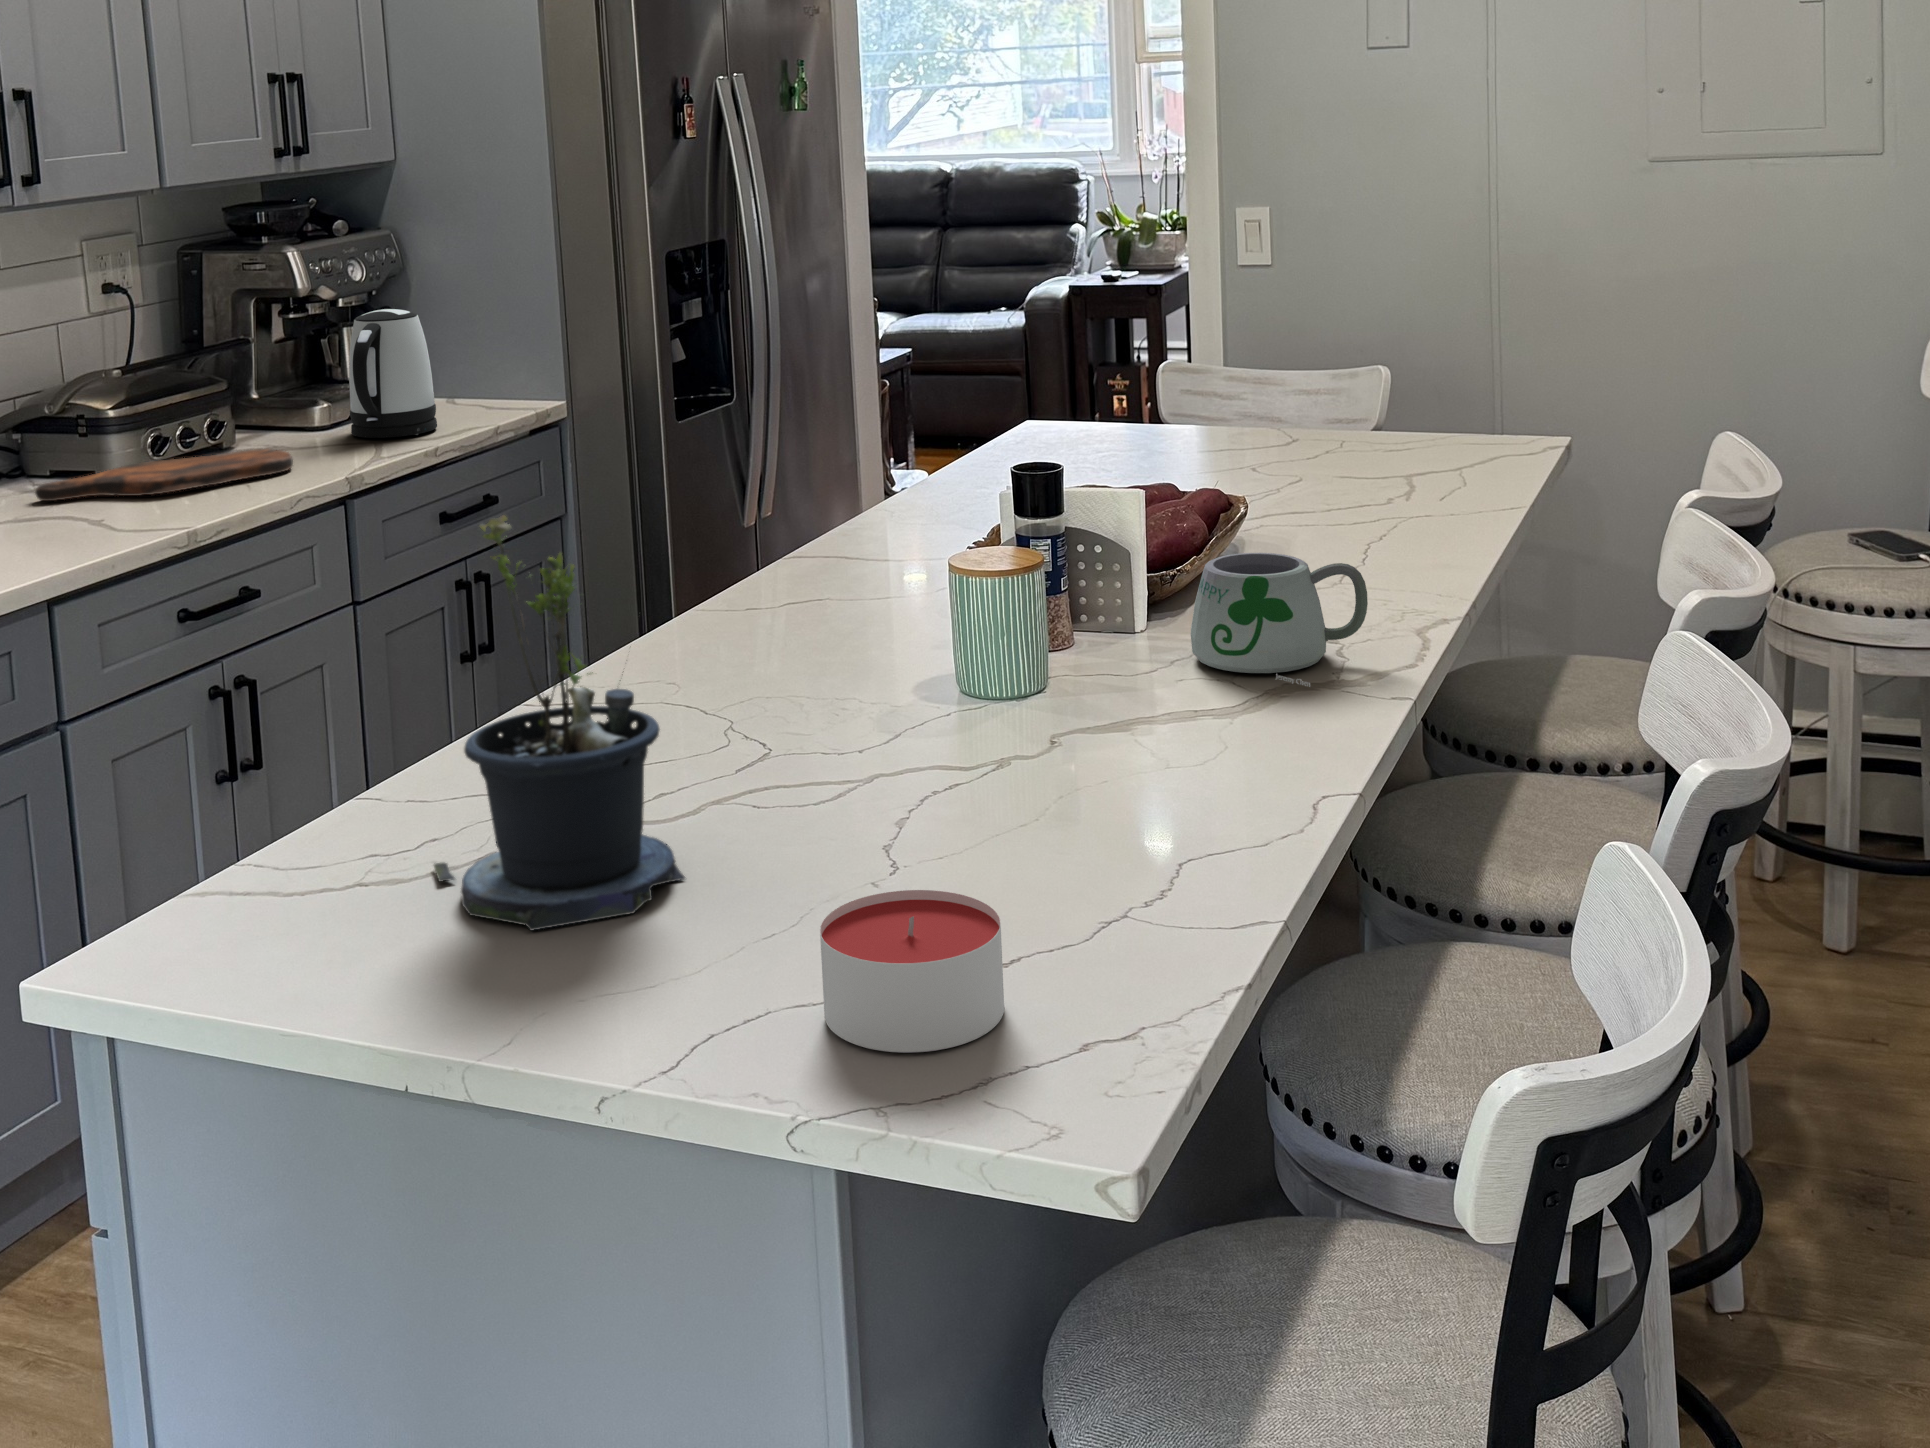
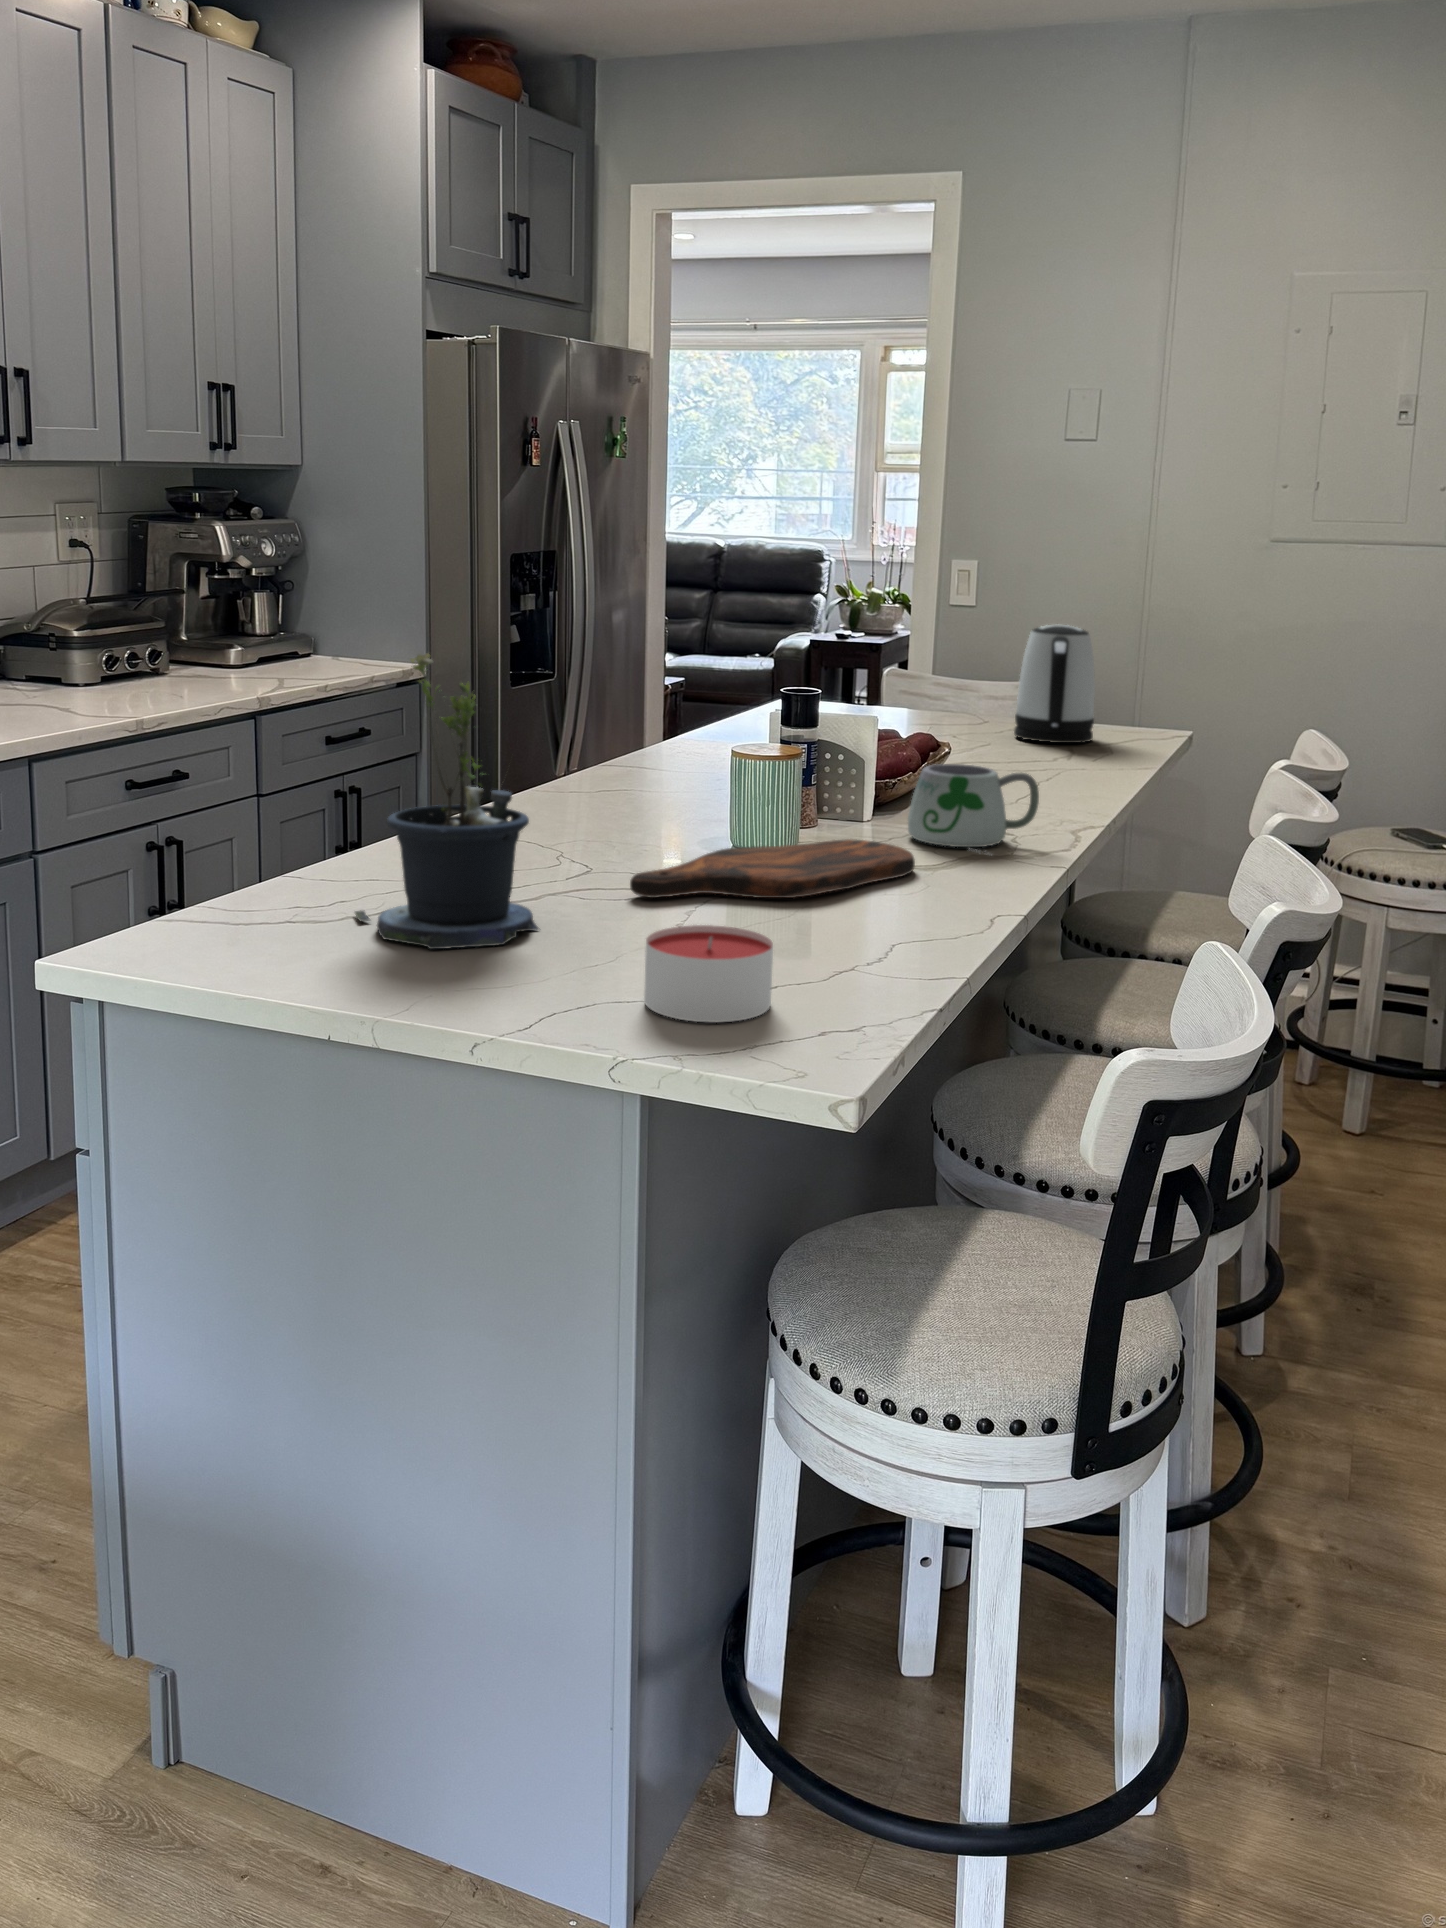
kettle: present [349,309,437,438] -> present [1014,625,1095,743]
cutting board: present [35,449,293,501] -> present [630,839,915,898]

